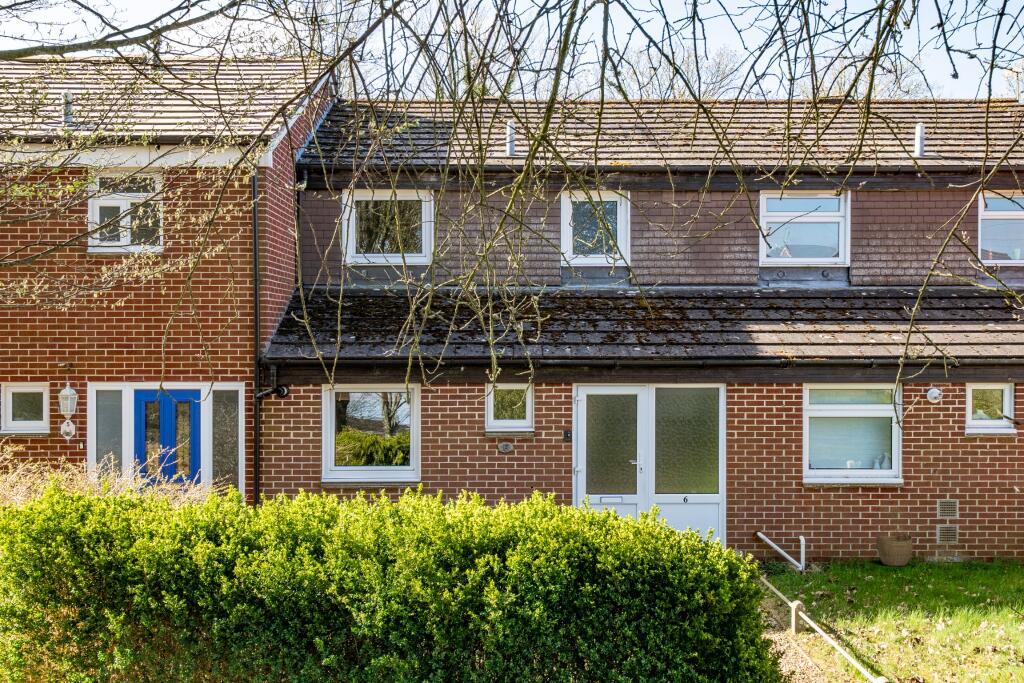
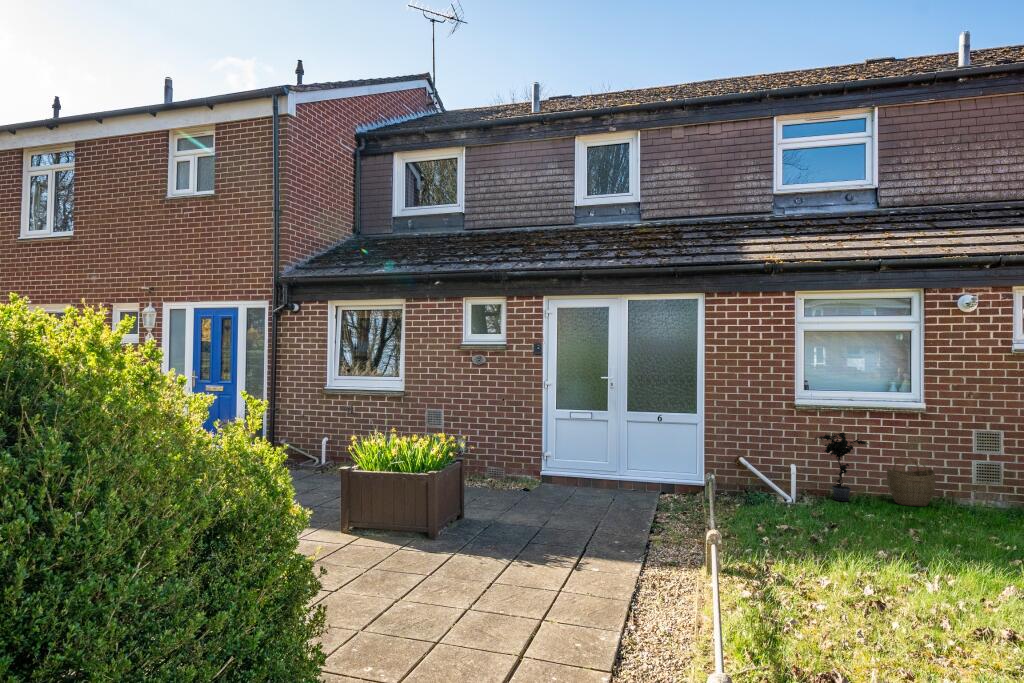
potted plant: none [822,506,865,566] -> present [815,430,868,501]

